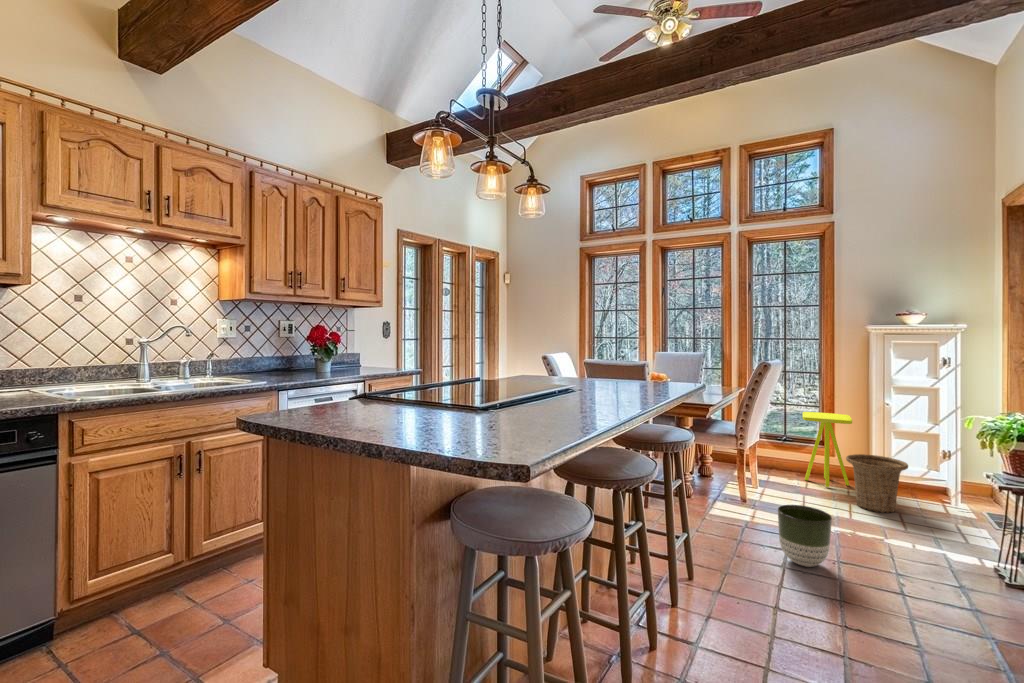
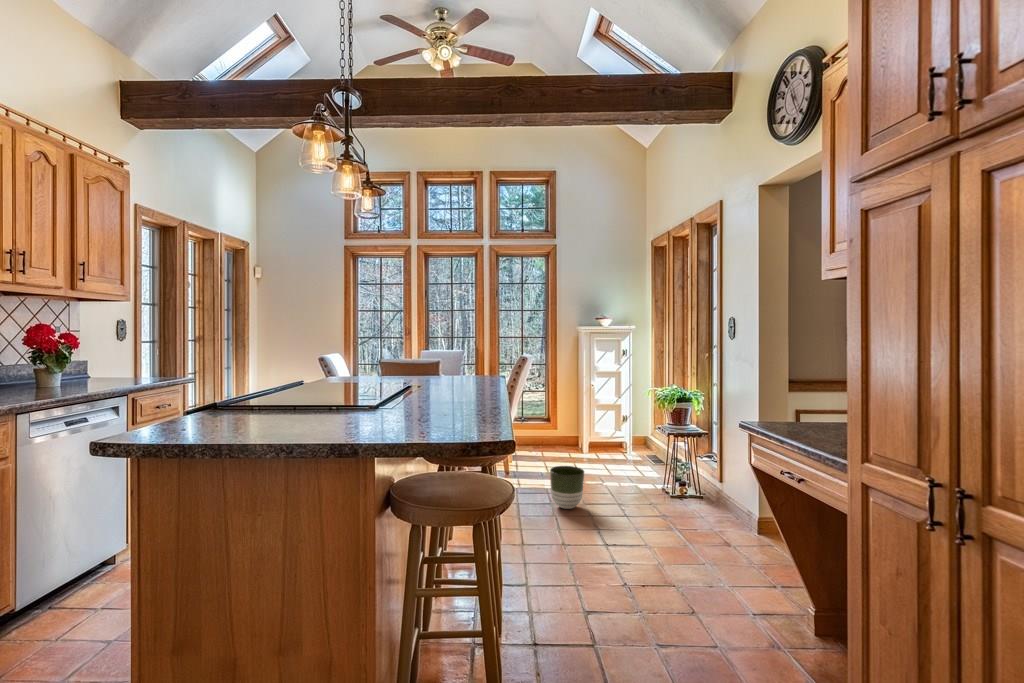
side table: present [803,412,852,487] -> none [538,396,572,452]
basket: present [846,454,908,513] -> none [572,424,609,465]

